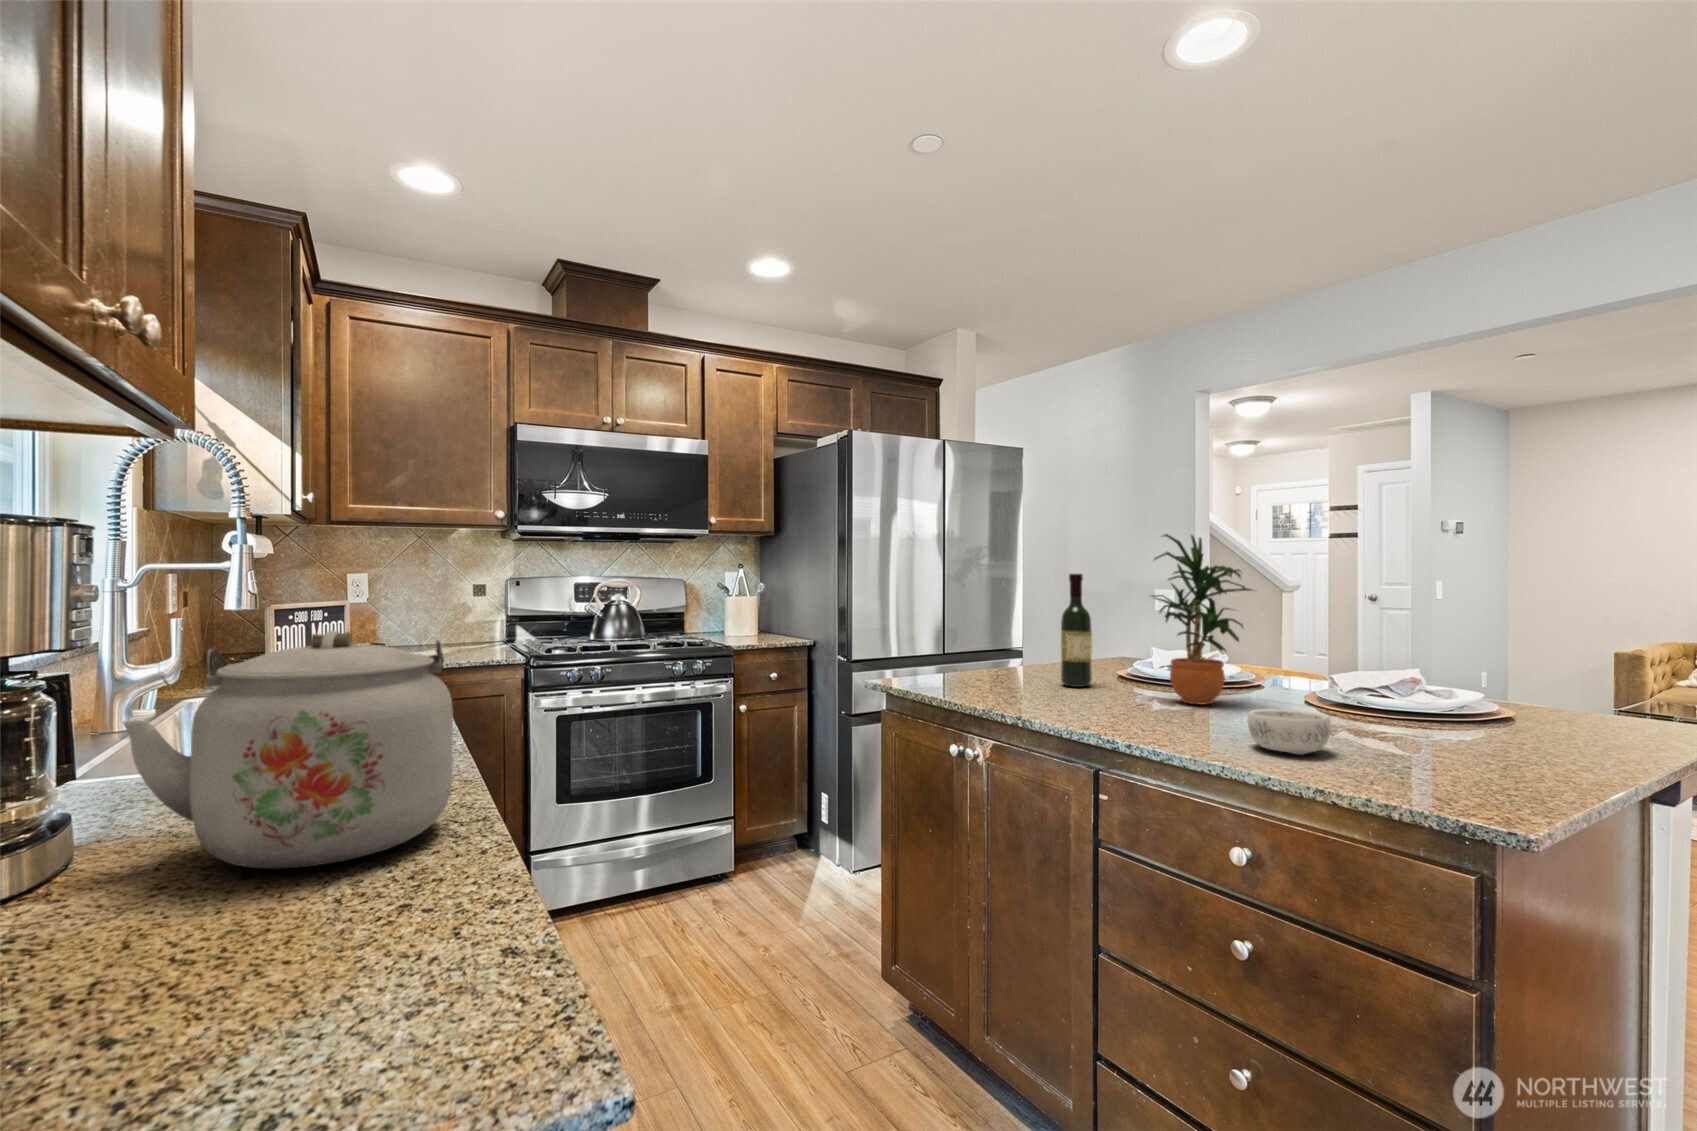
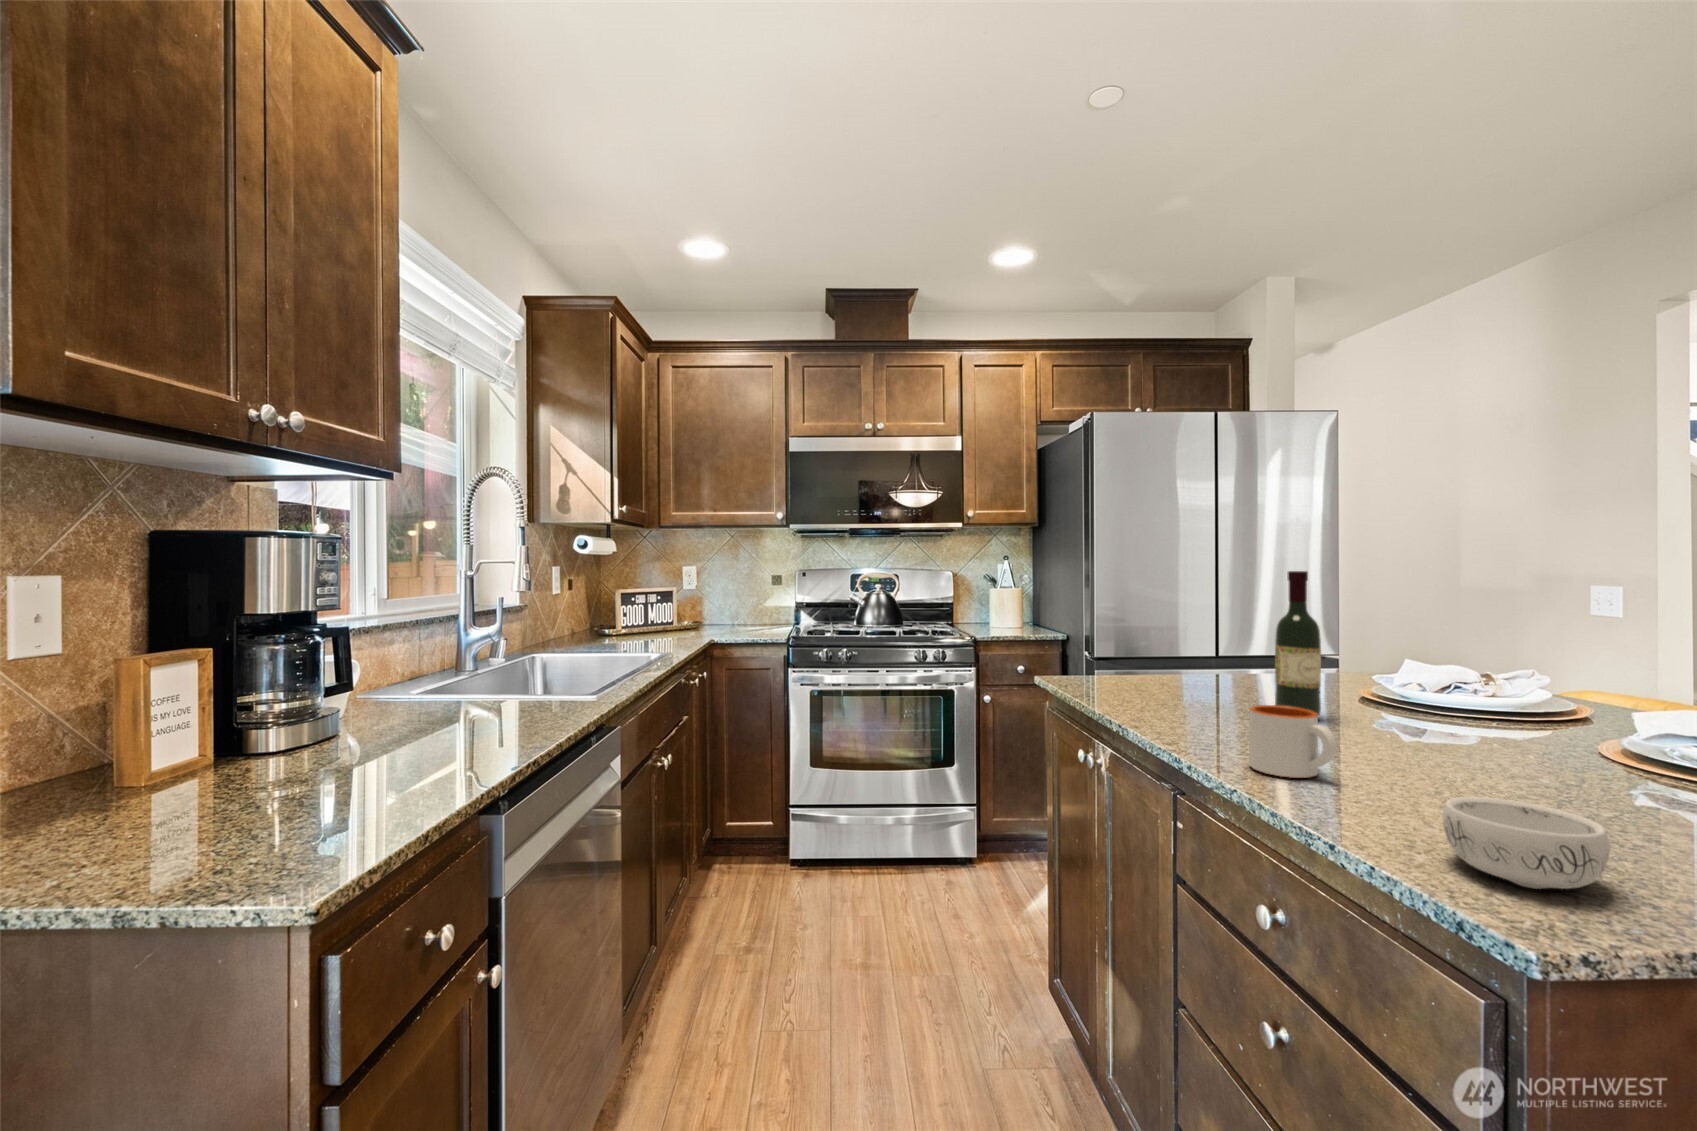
potted plant: present [1152,534,1252,705] -> none [1376,515,1574,770]
kettle: present [123,630,453,869] -> none [228,622,484,810]
mug: none [1091,671,1151,720] -> present [1249,705,1337,778]

